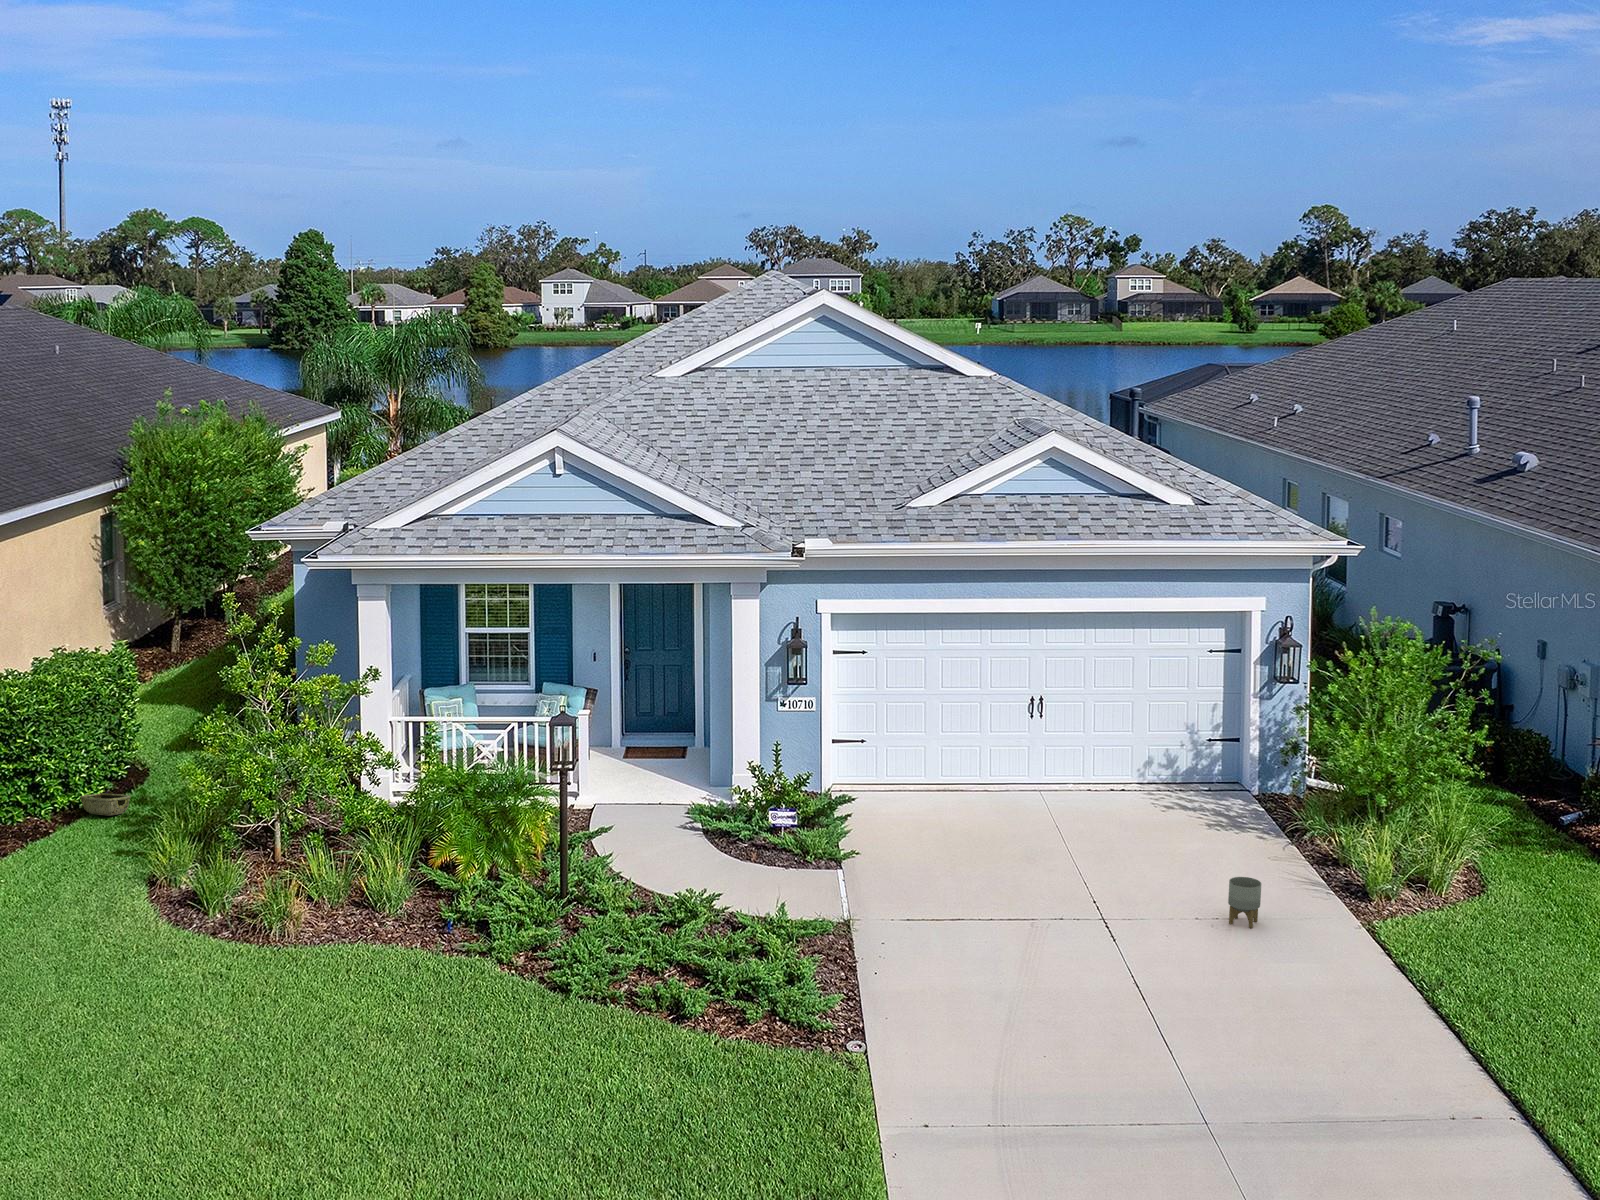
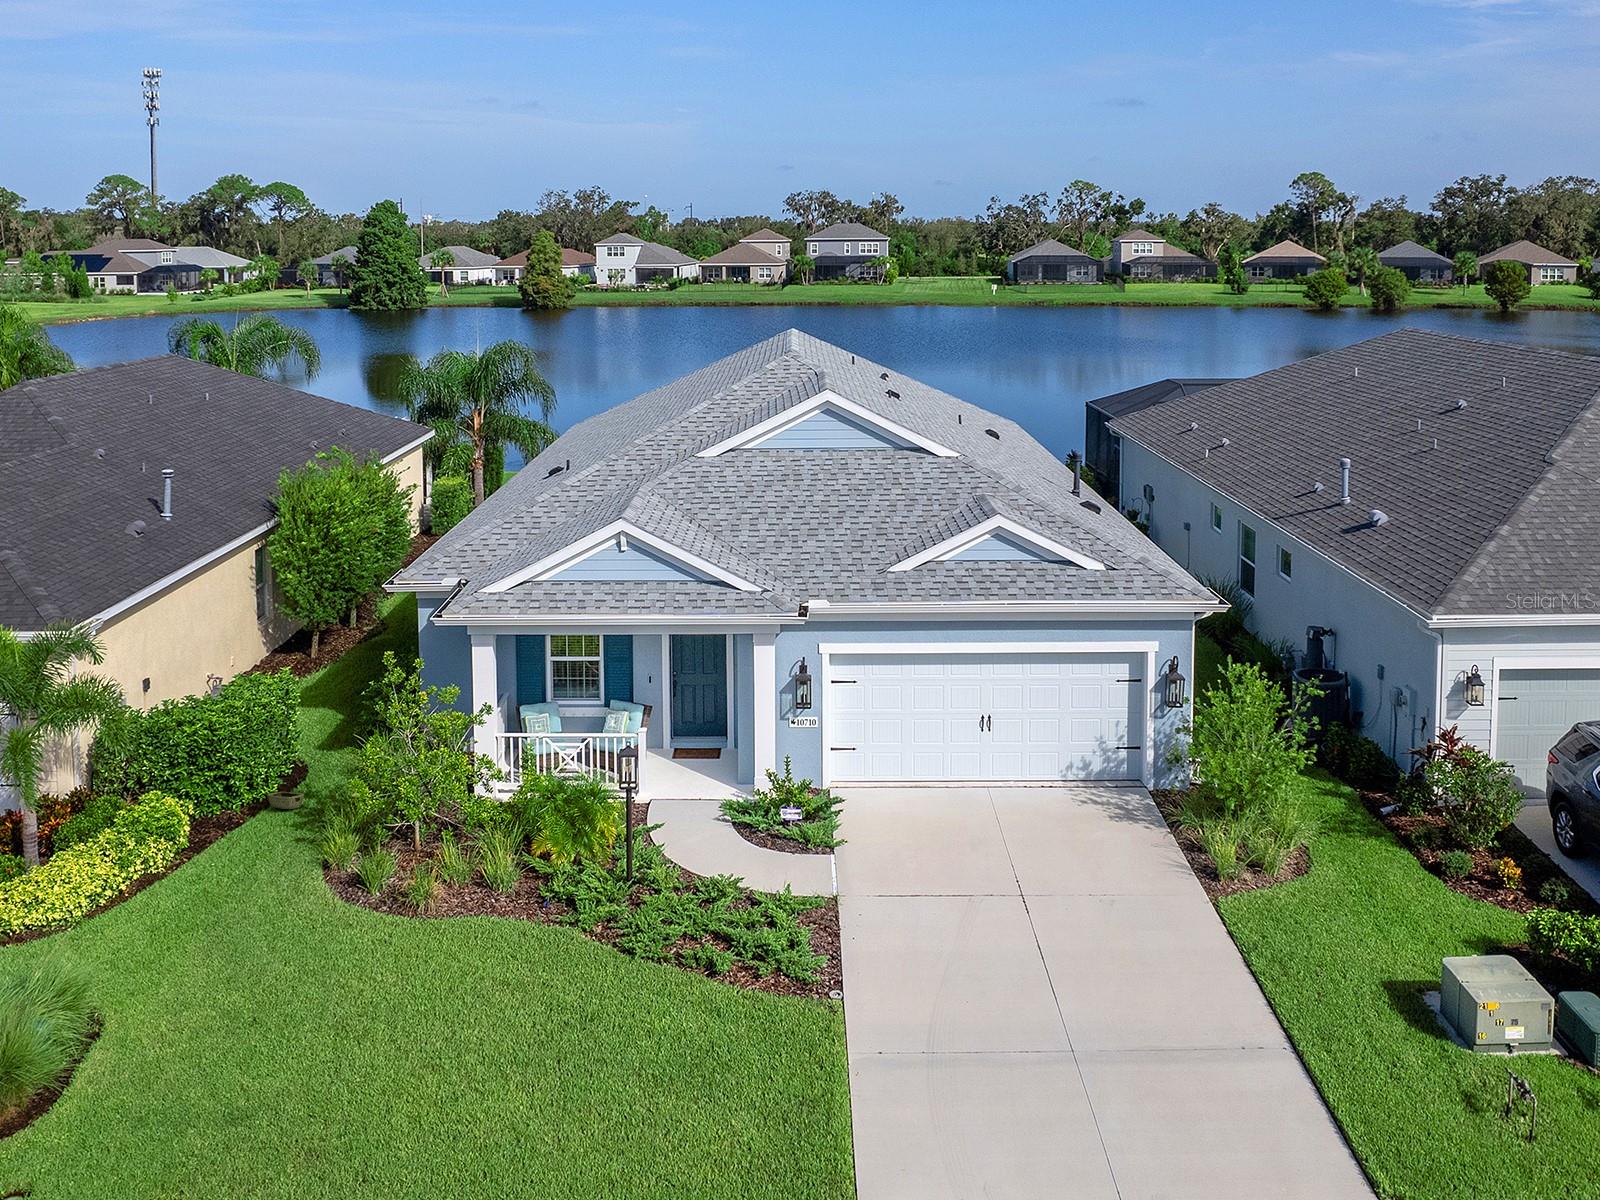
planter: present [1228,877,1261,928] -> none [1113,867,1137,905]

